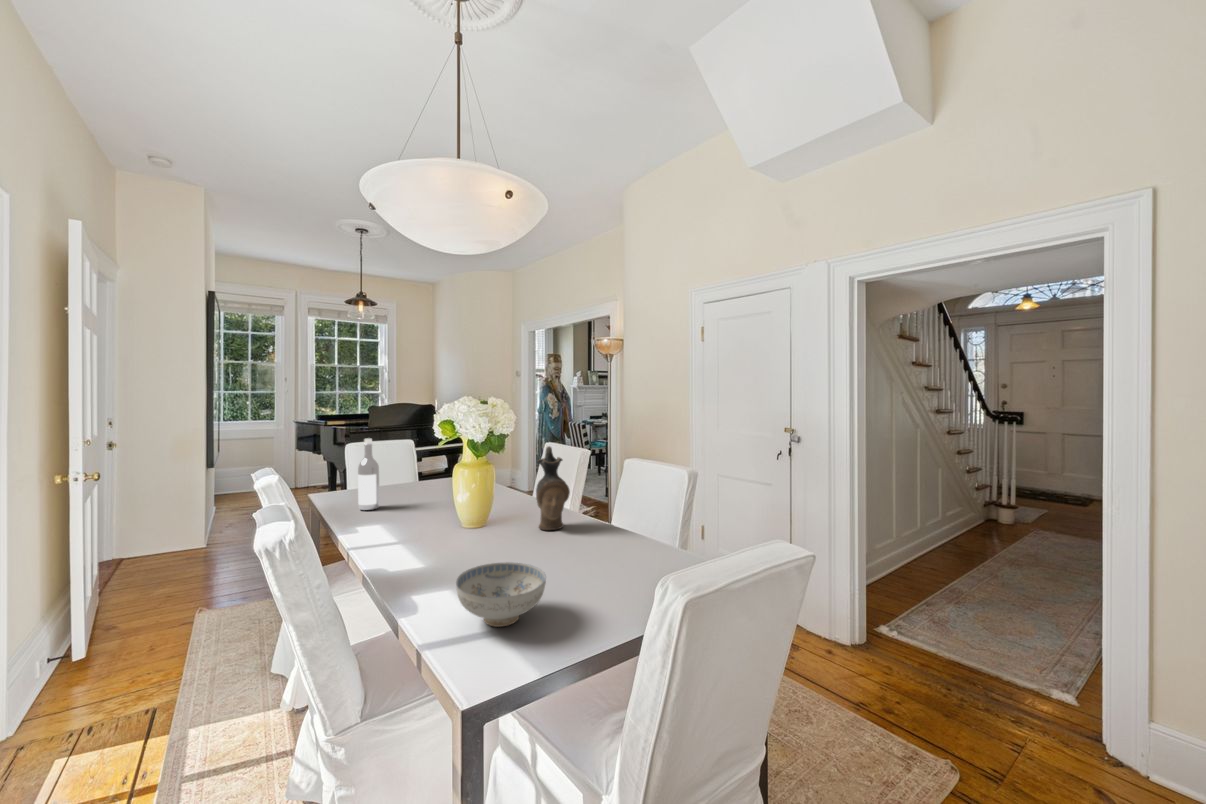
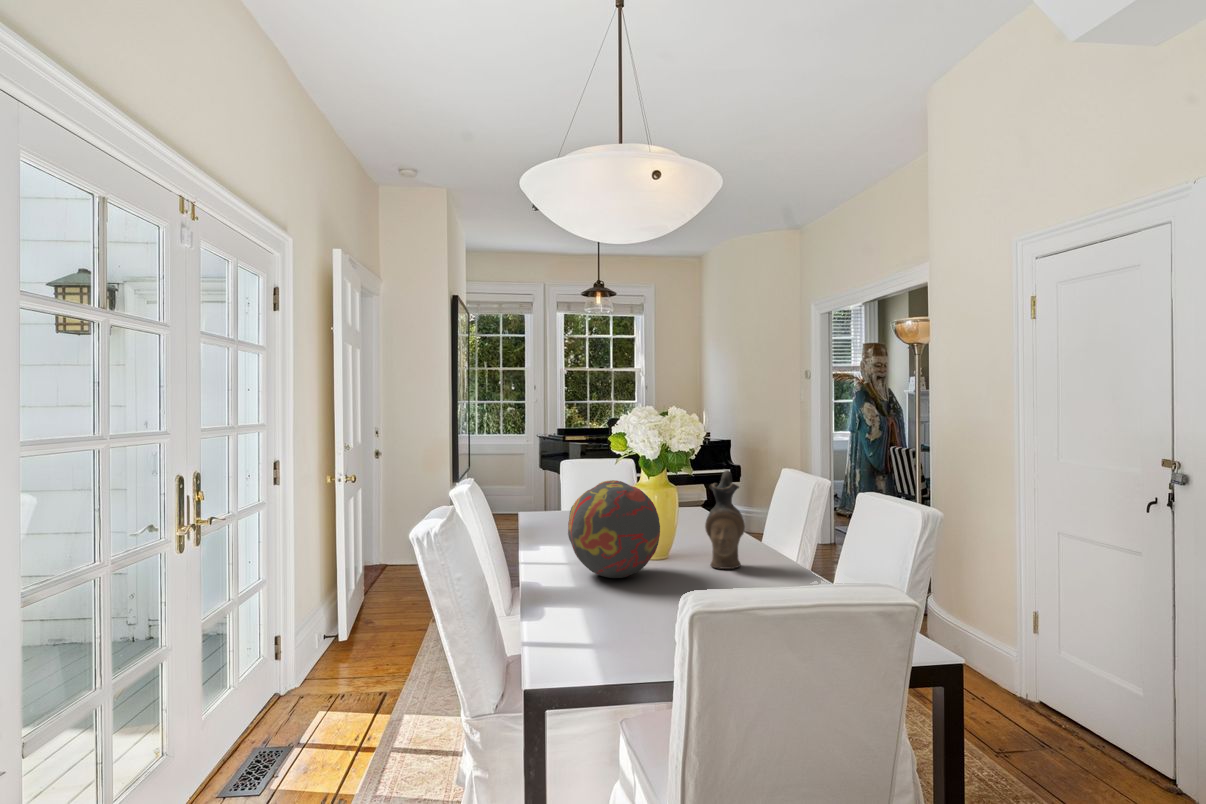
wine bottle: present [358,439,380,510] -> none [547,454,568,530]
decorative orb: none [416,461,508,554] -> present [568,480,660,578]
ceramic bowl: present [456,562,546,627] -> none [558,580,645,638]

